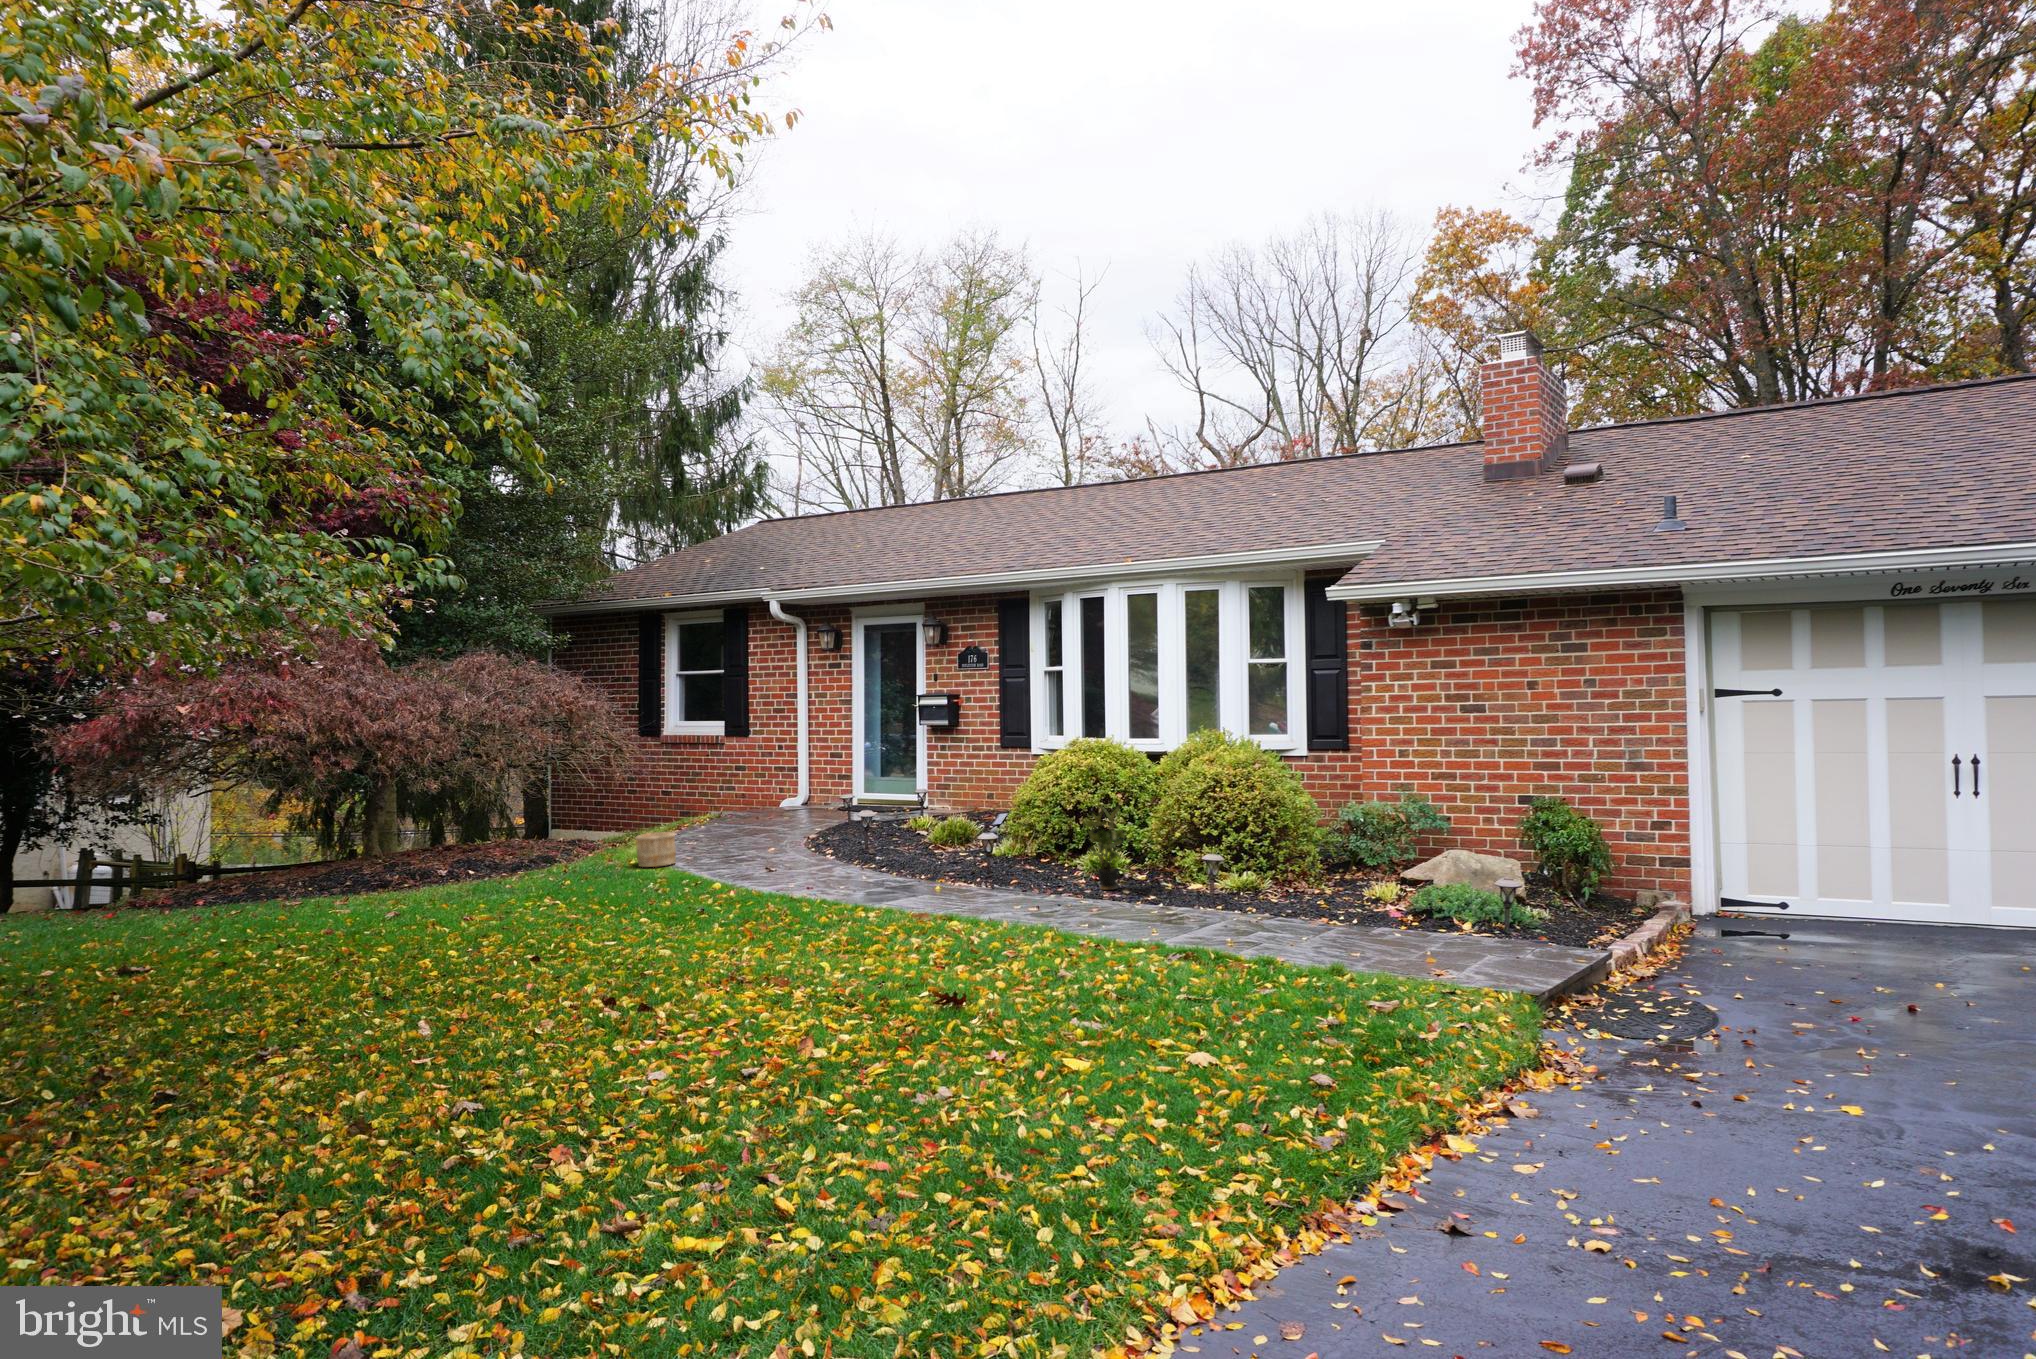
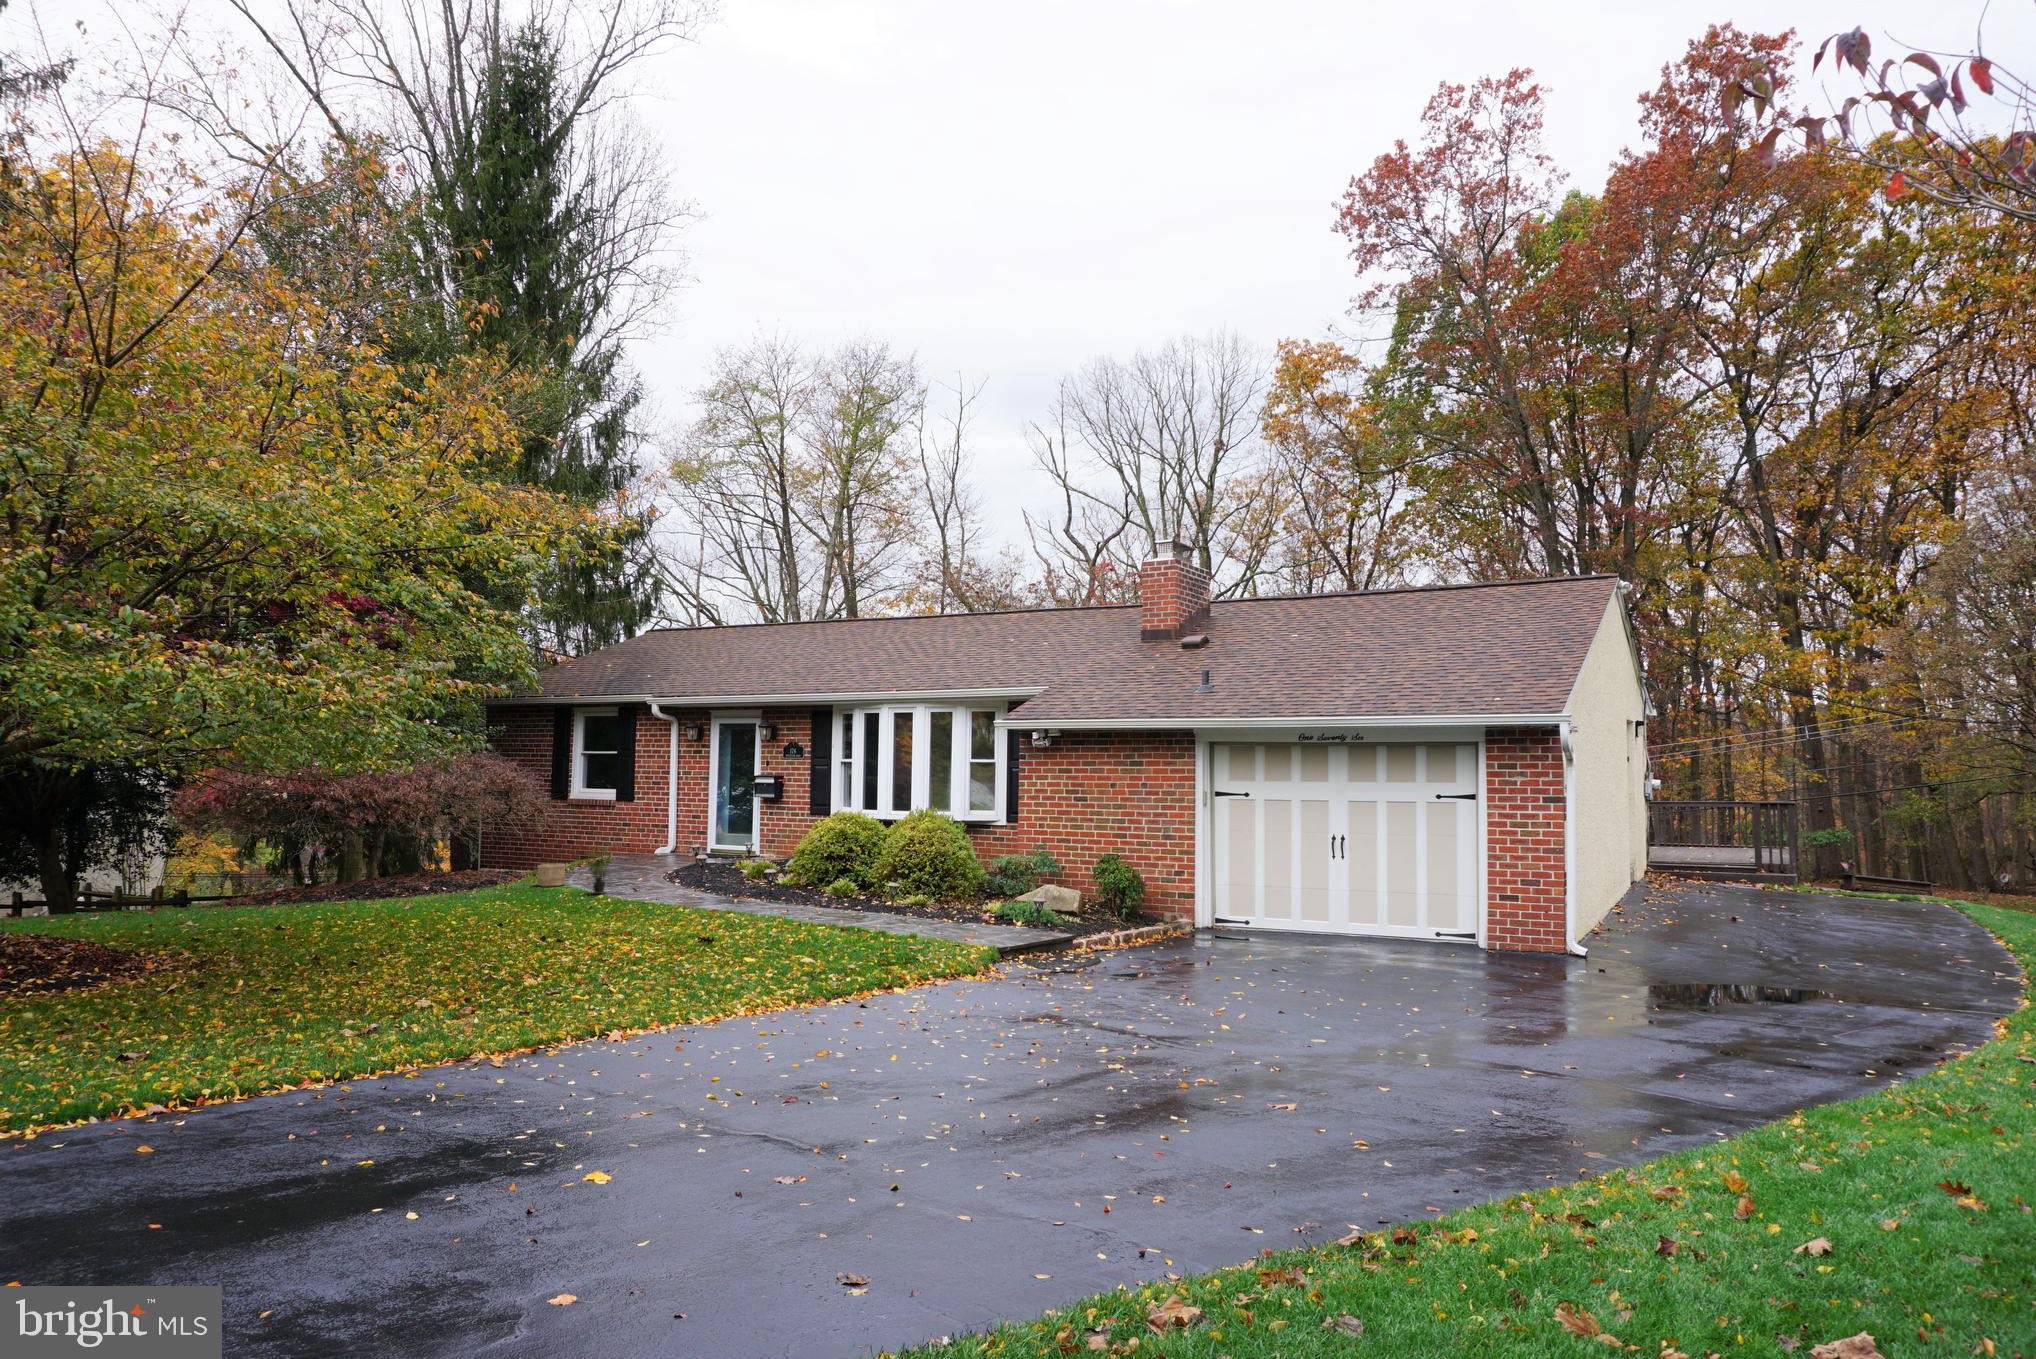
potted plant: present [1085,807,1125,890] -> present [586,845,612,894]

